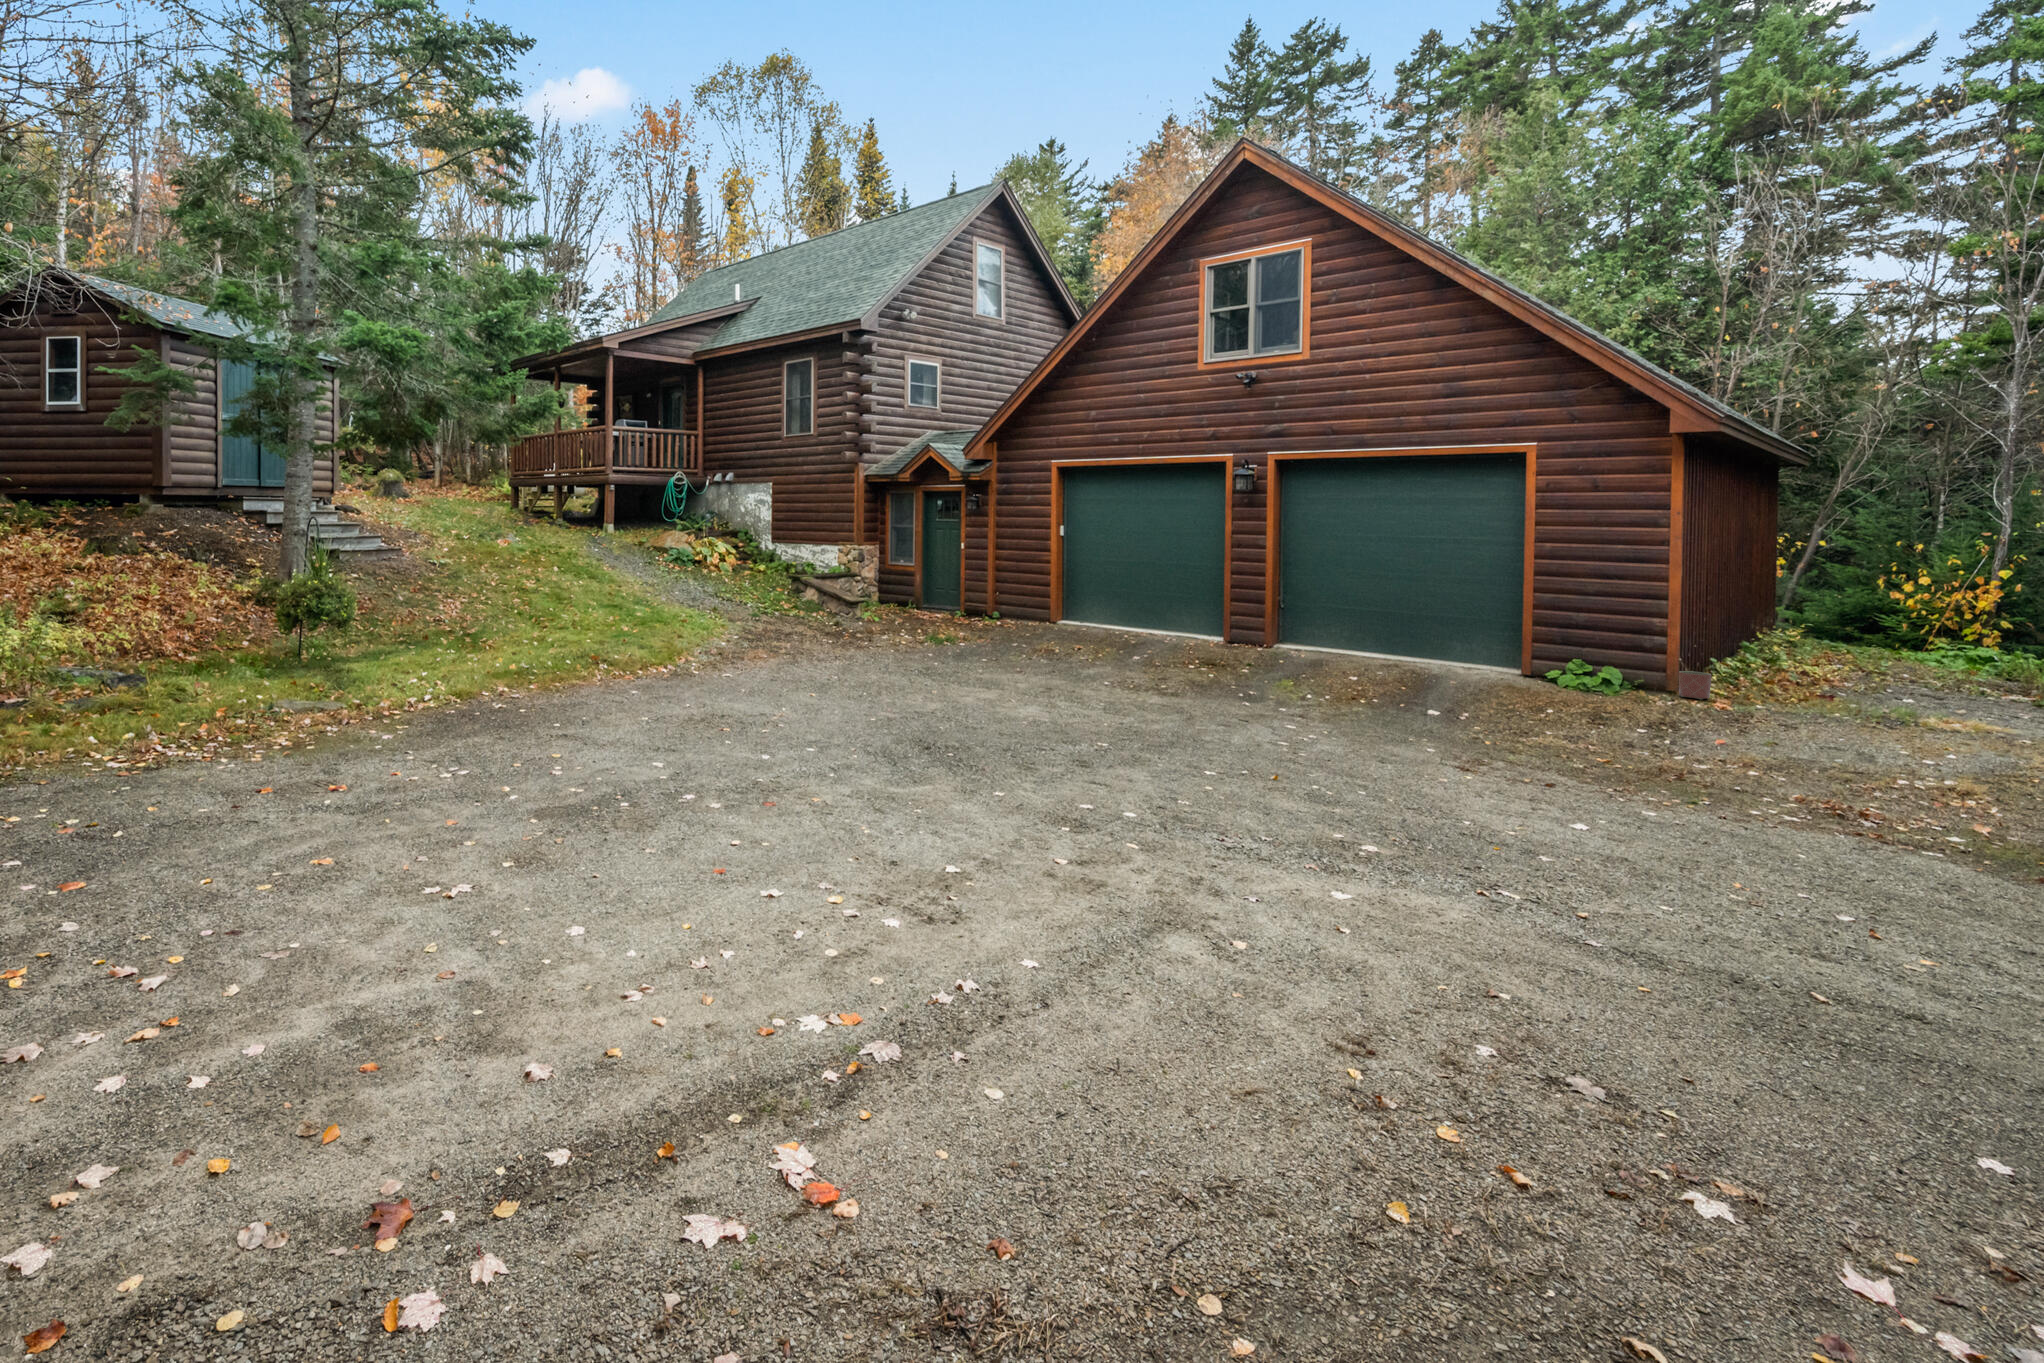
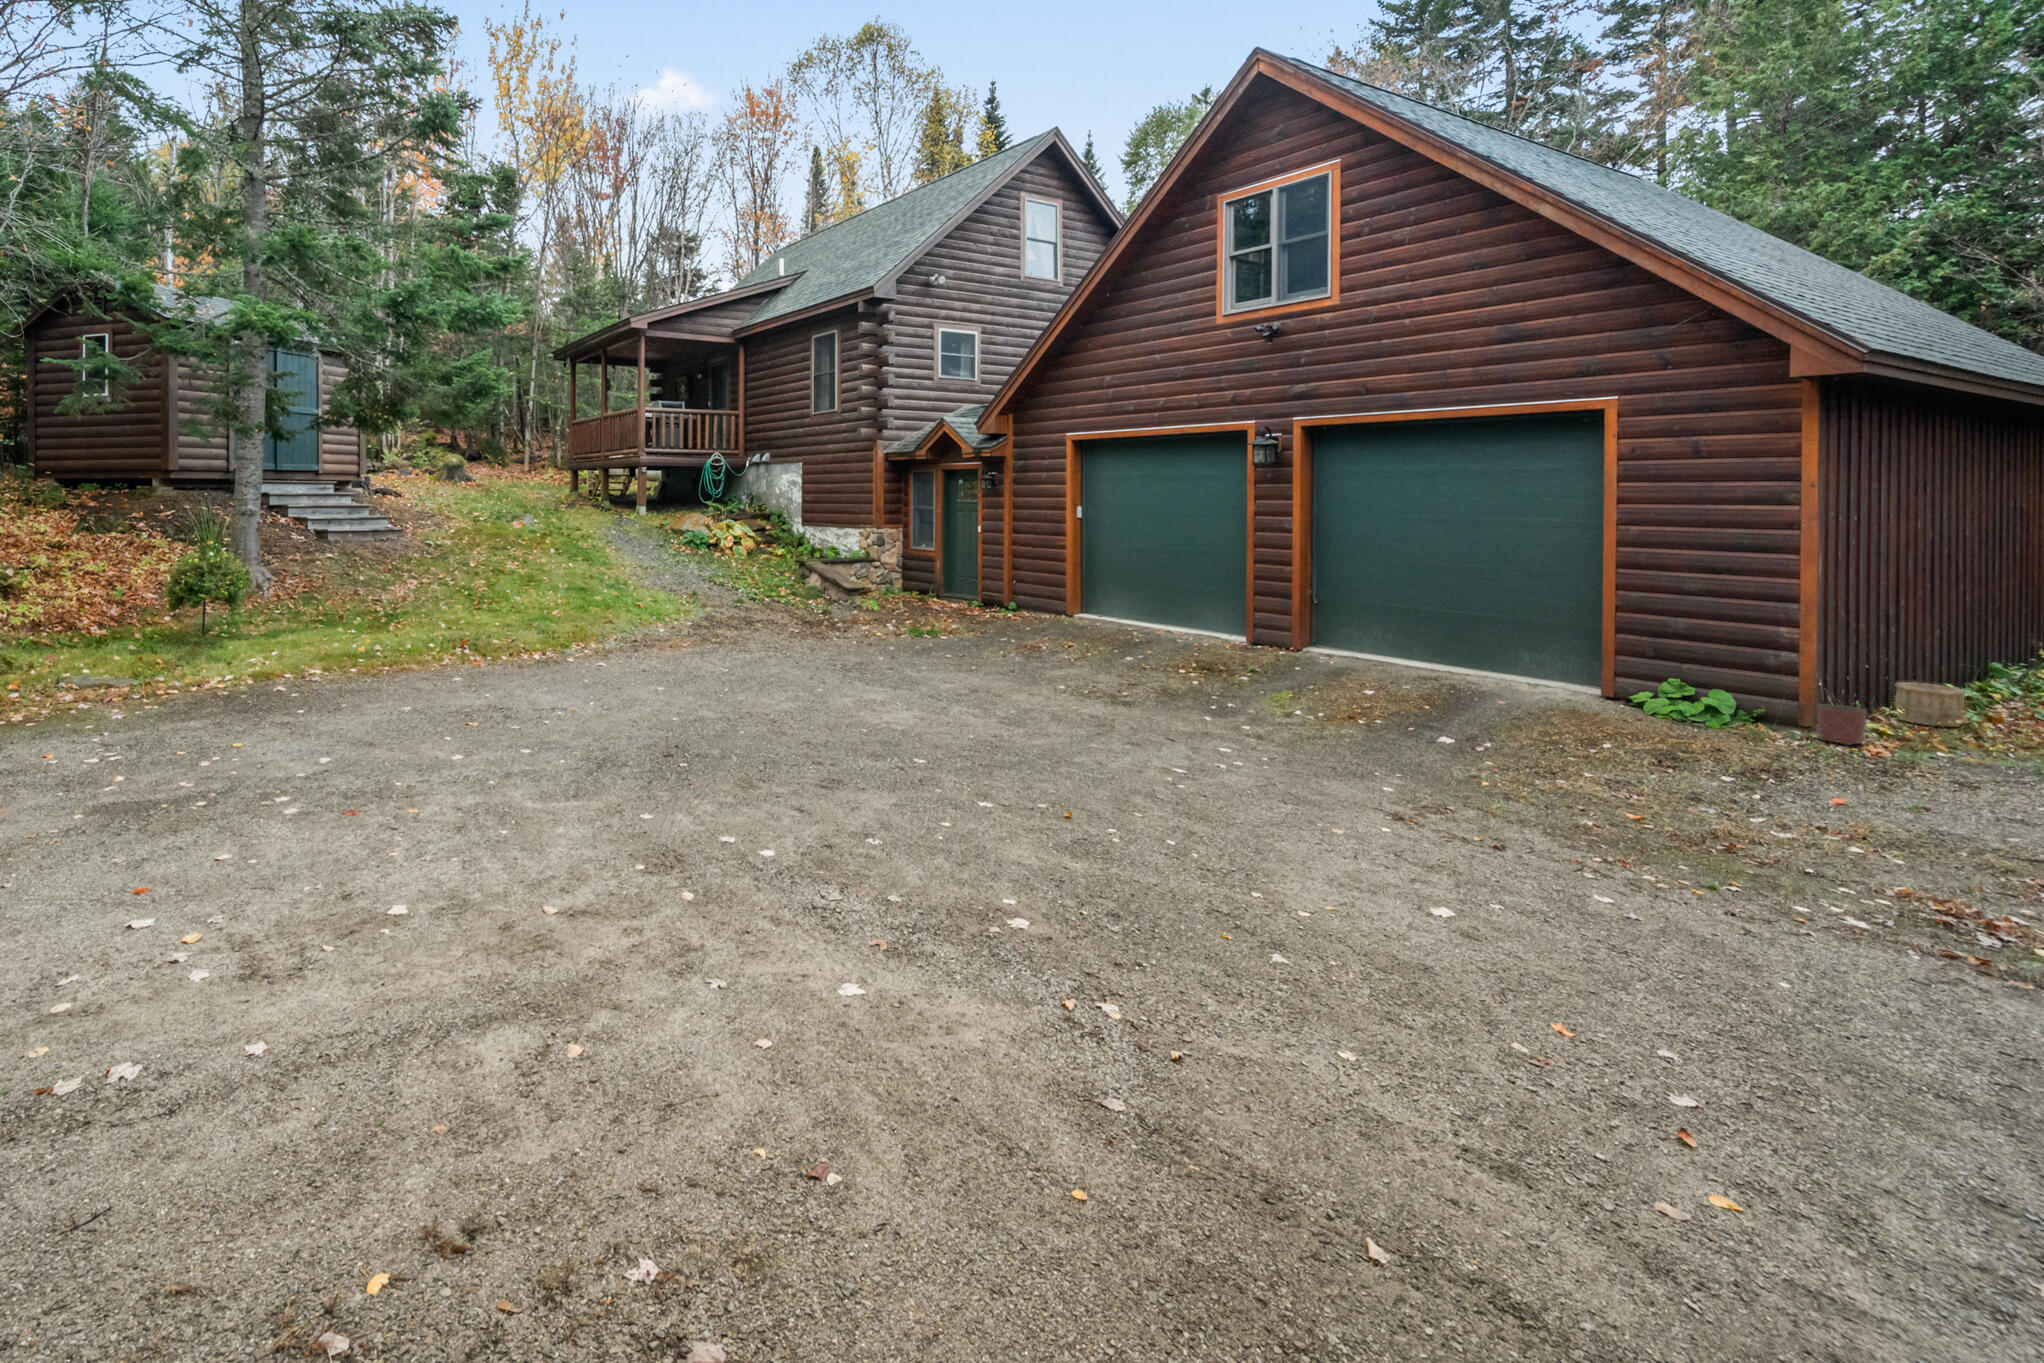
wooden bucket: none [1712,654,1758,685] -> present [1895,682,1966,727]

